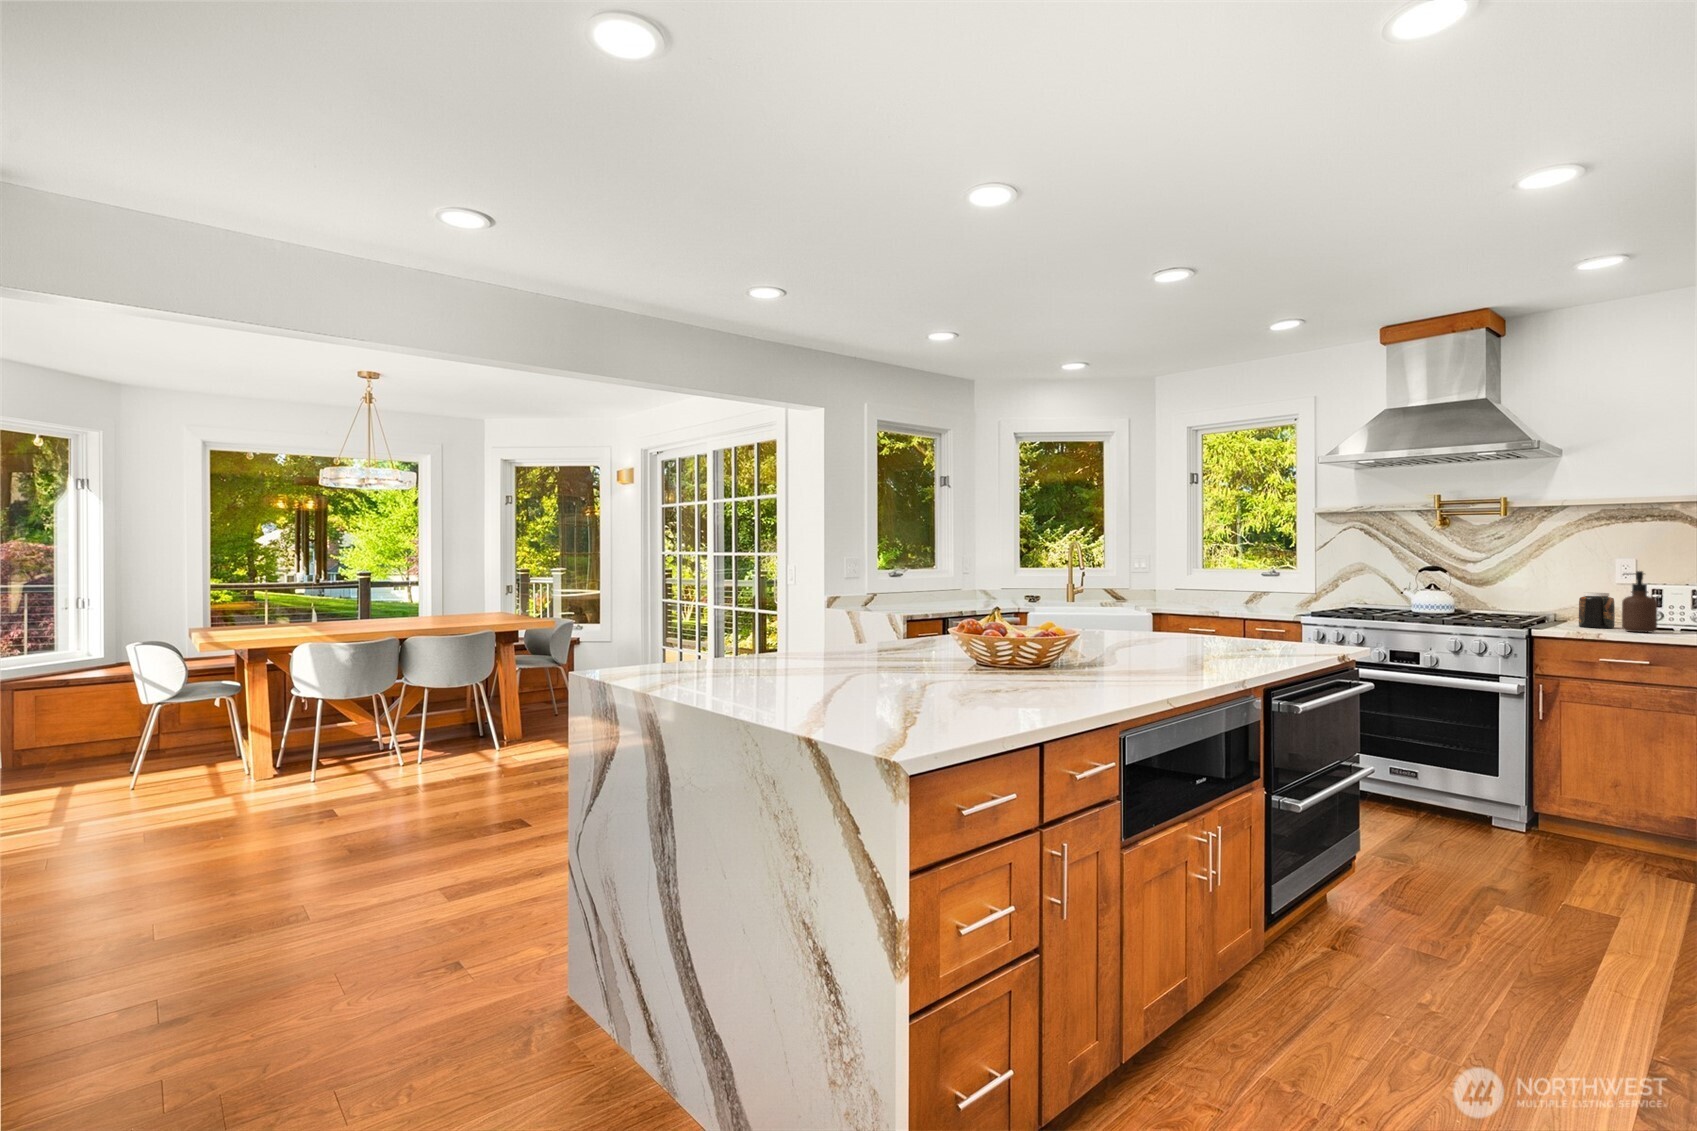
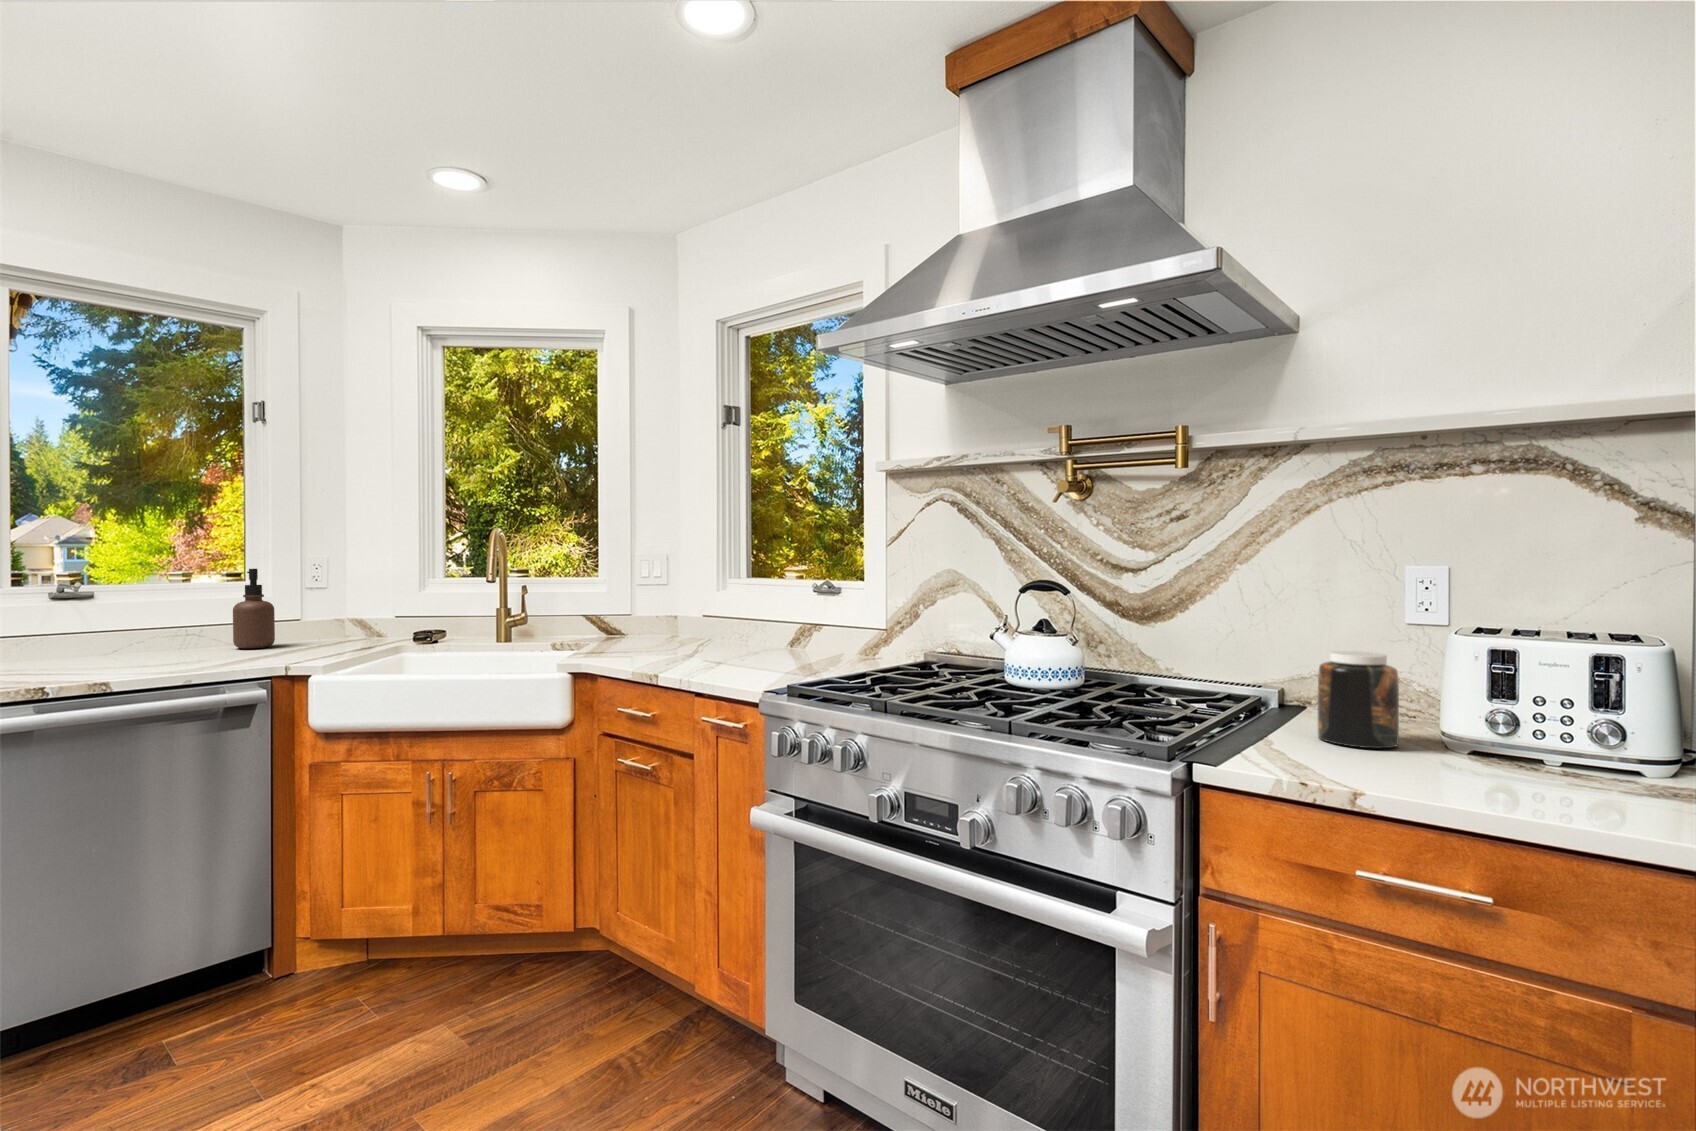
soap dispenser: present [1622,571,1657,633] -> present [233,569,275,649]

